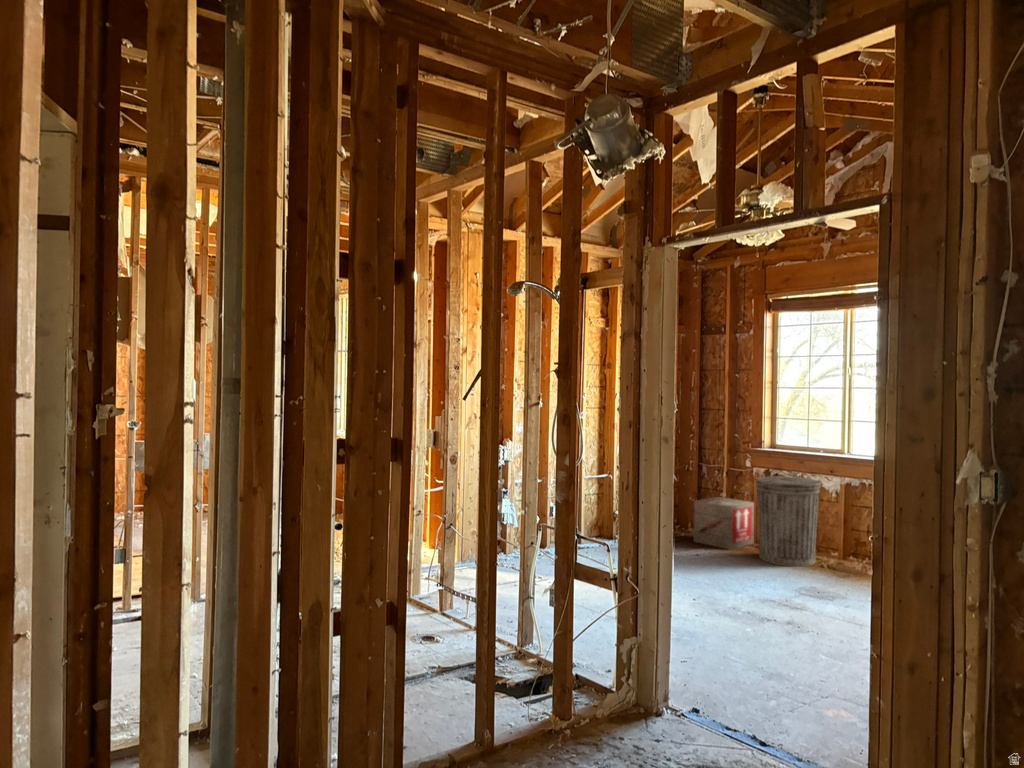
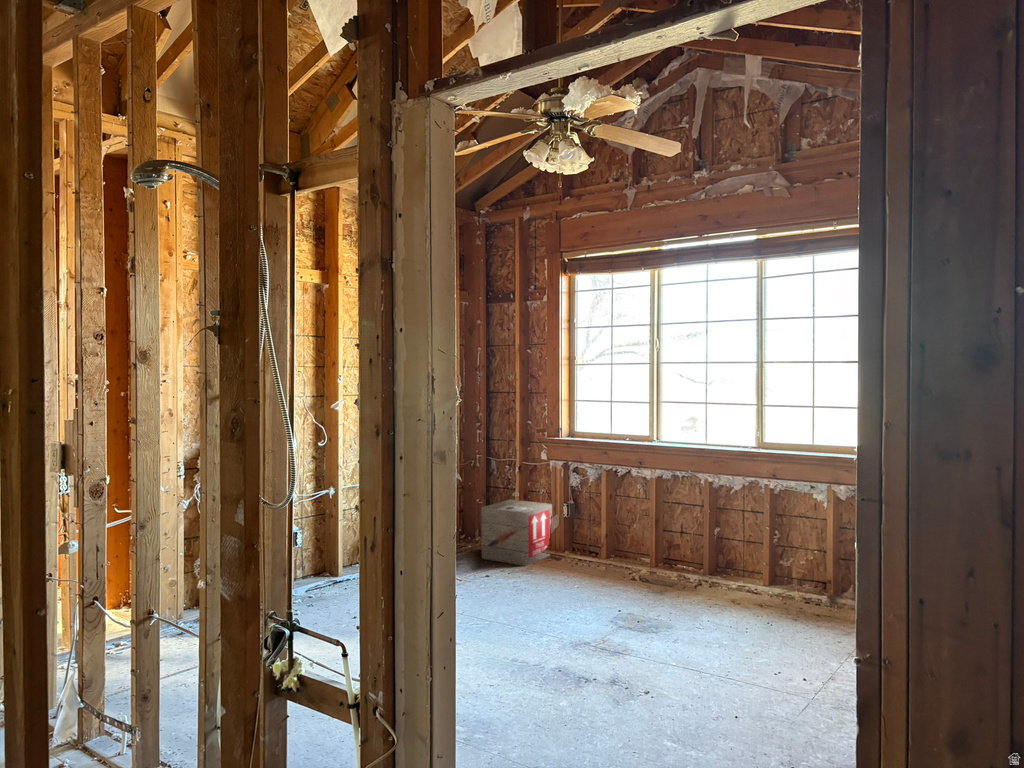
trash can: present [756,476,821,566] -> none [555,472,631,583]

